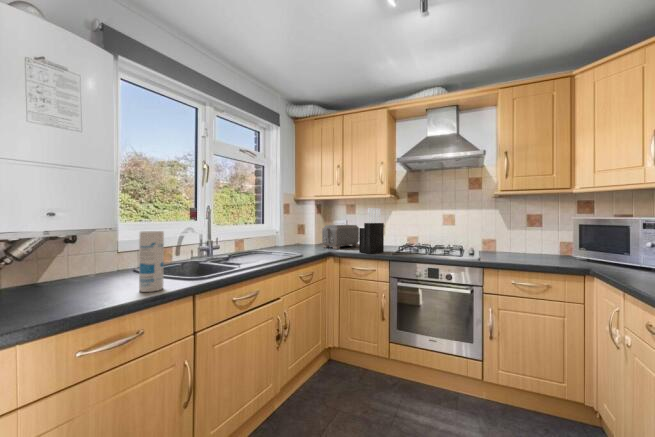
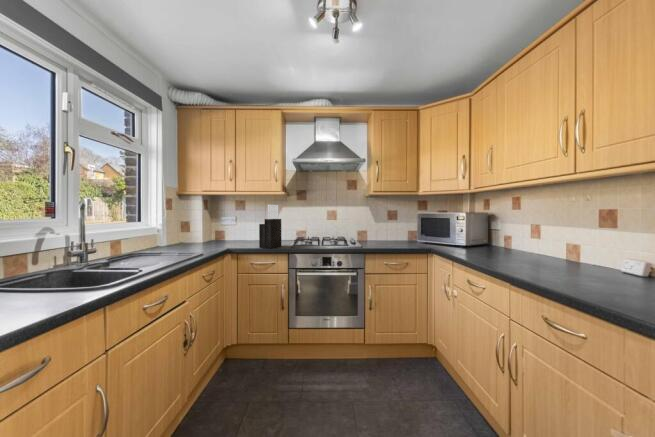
toaster: present [322,225,359,249] -> none [214,221,254,246]
canister: present [139,231,164,292] -> none [26,231,63,310]

